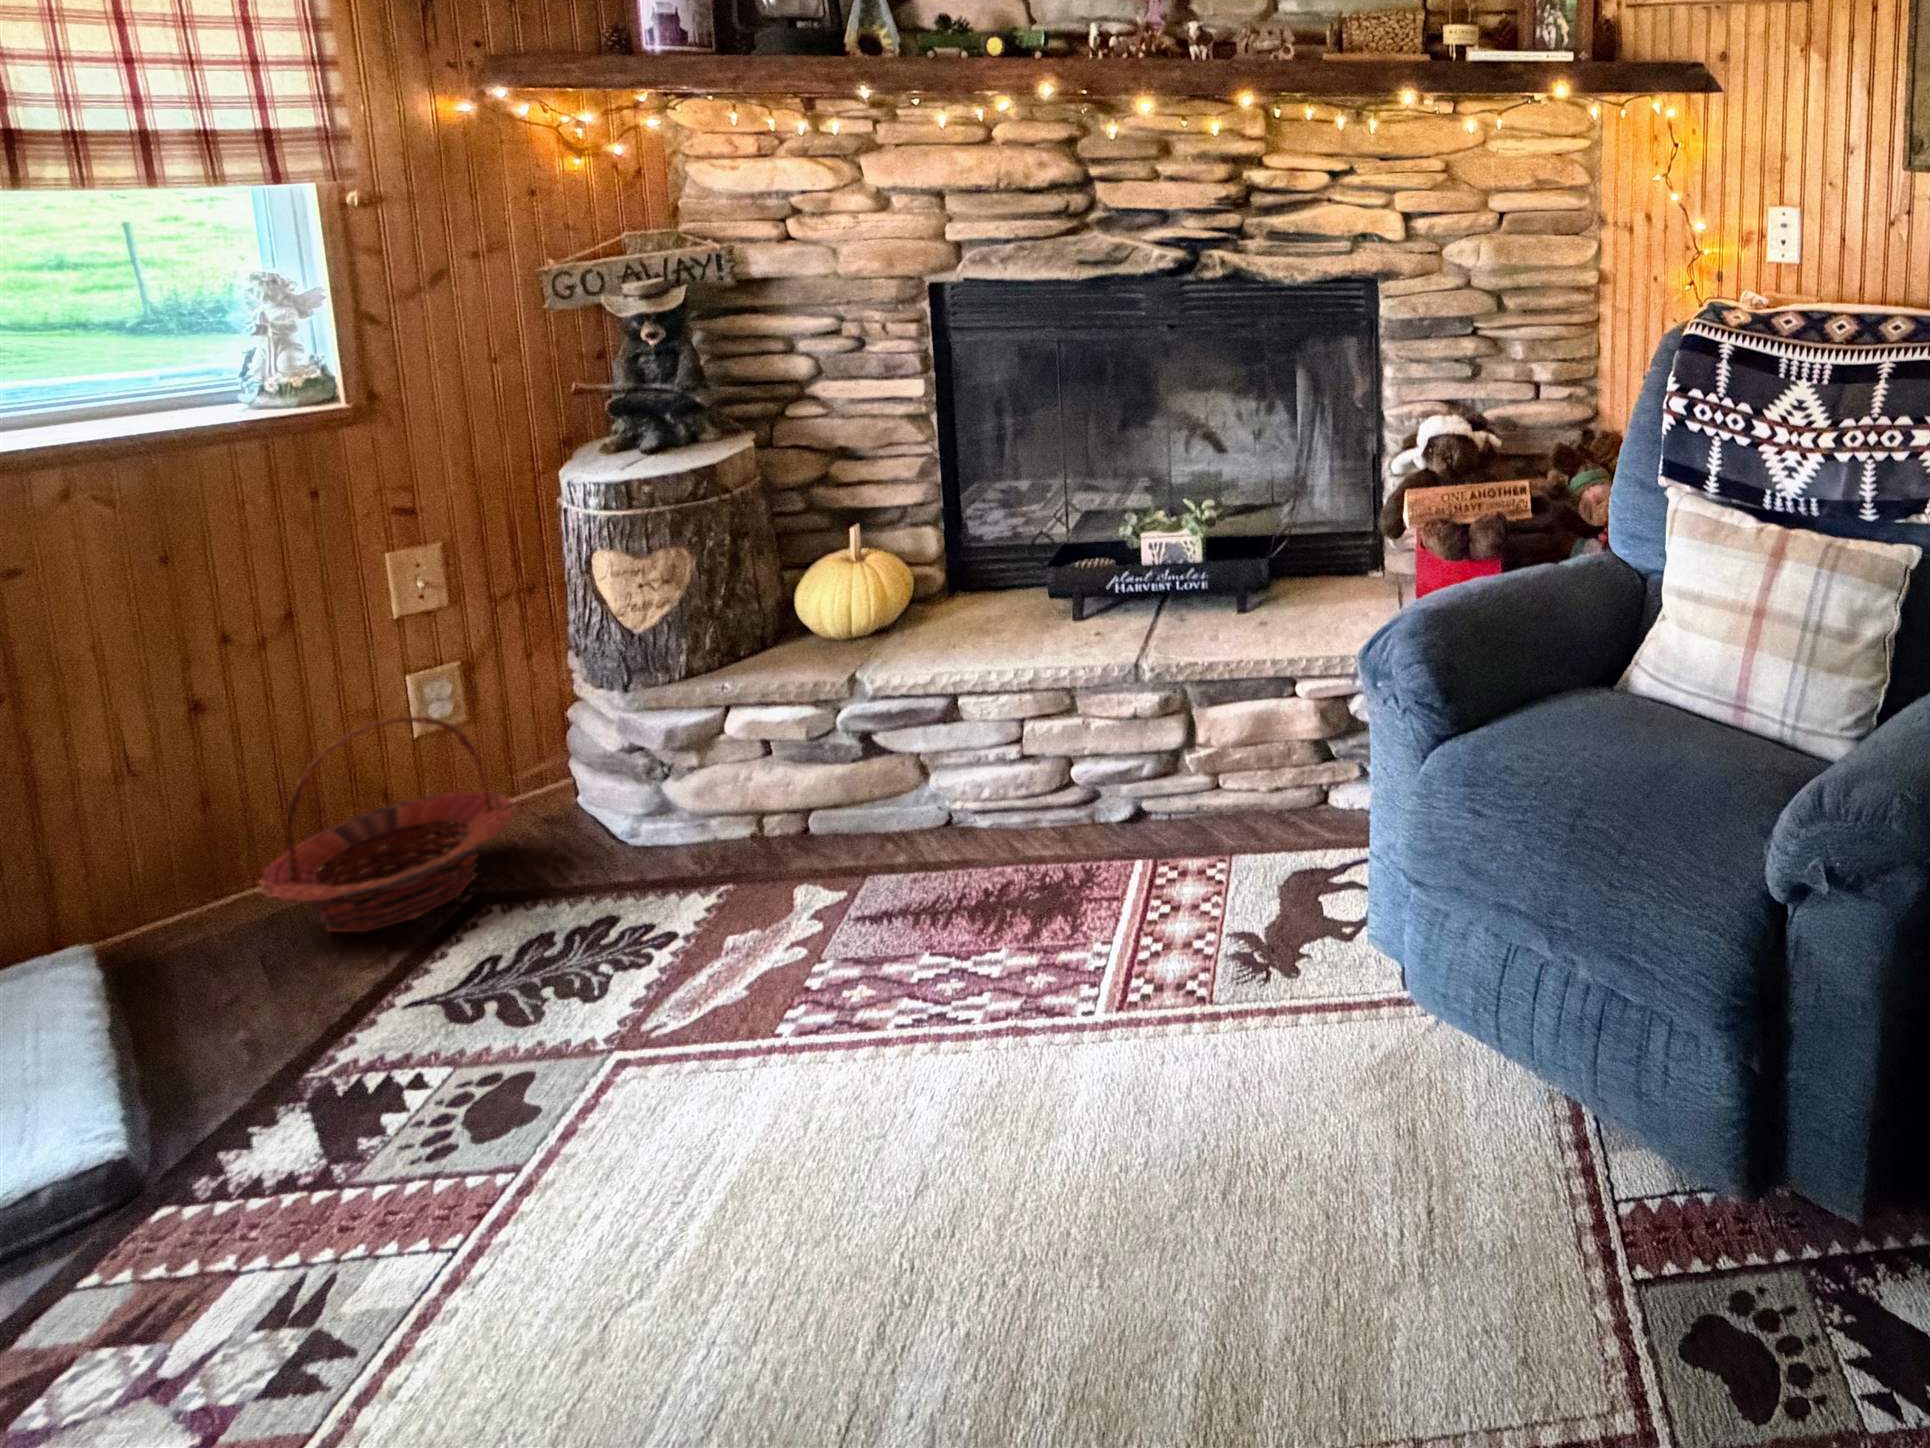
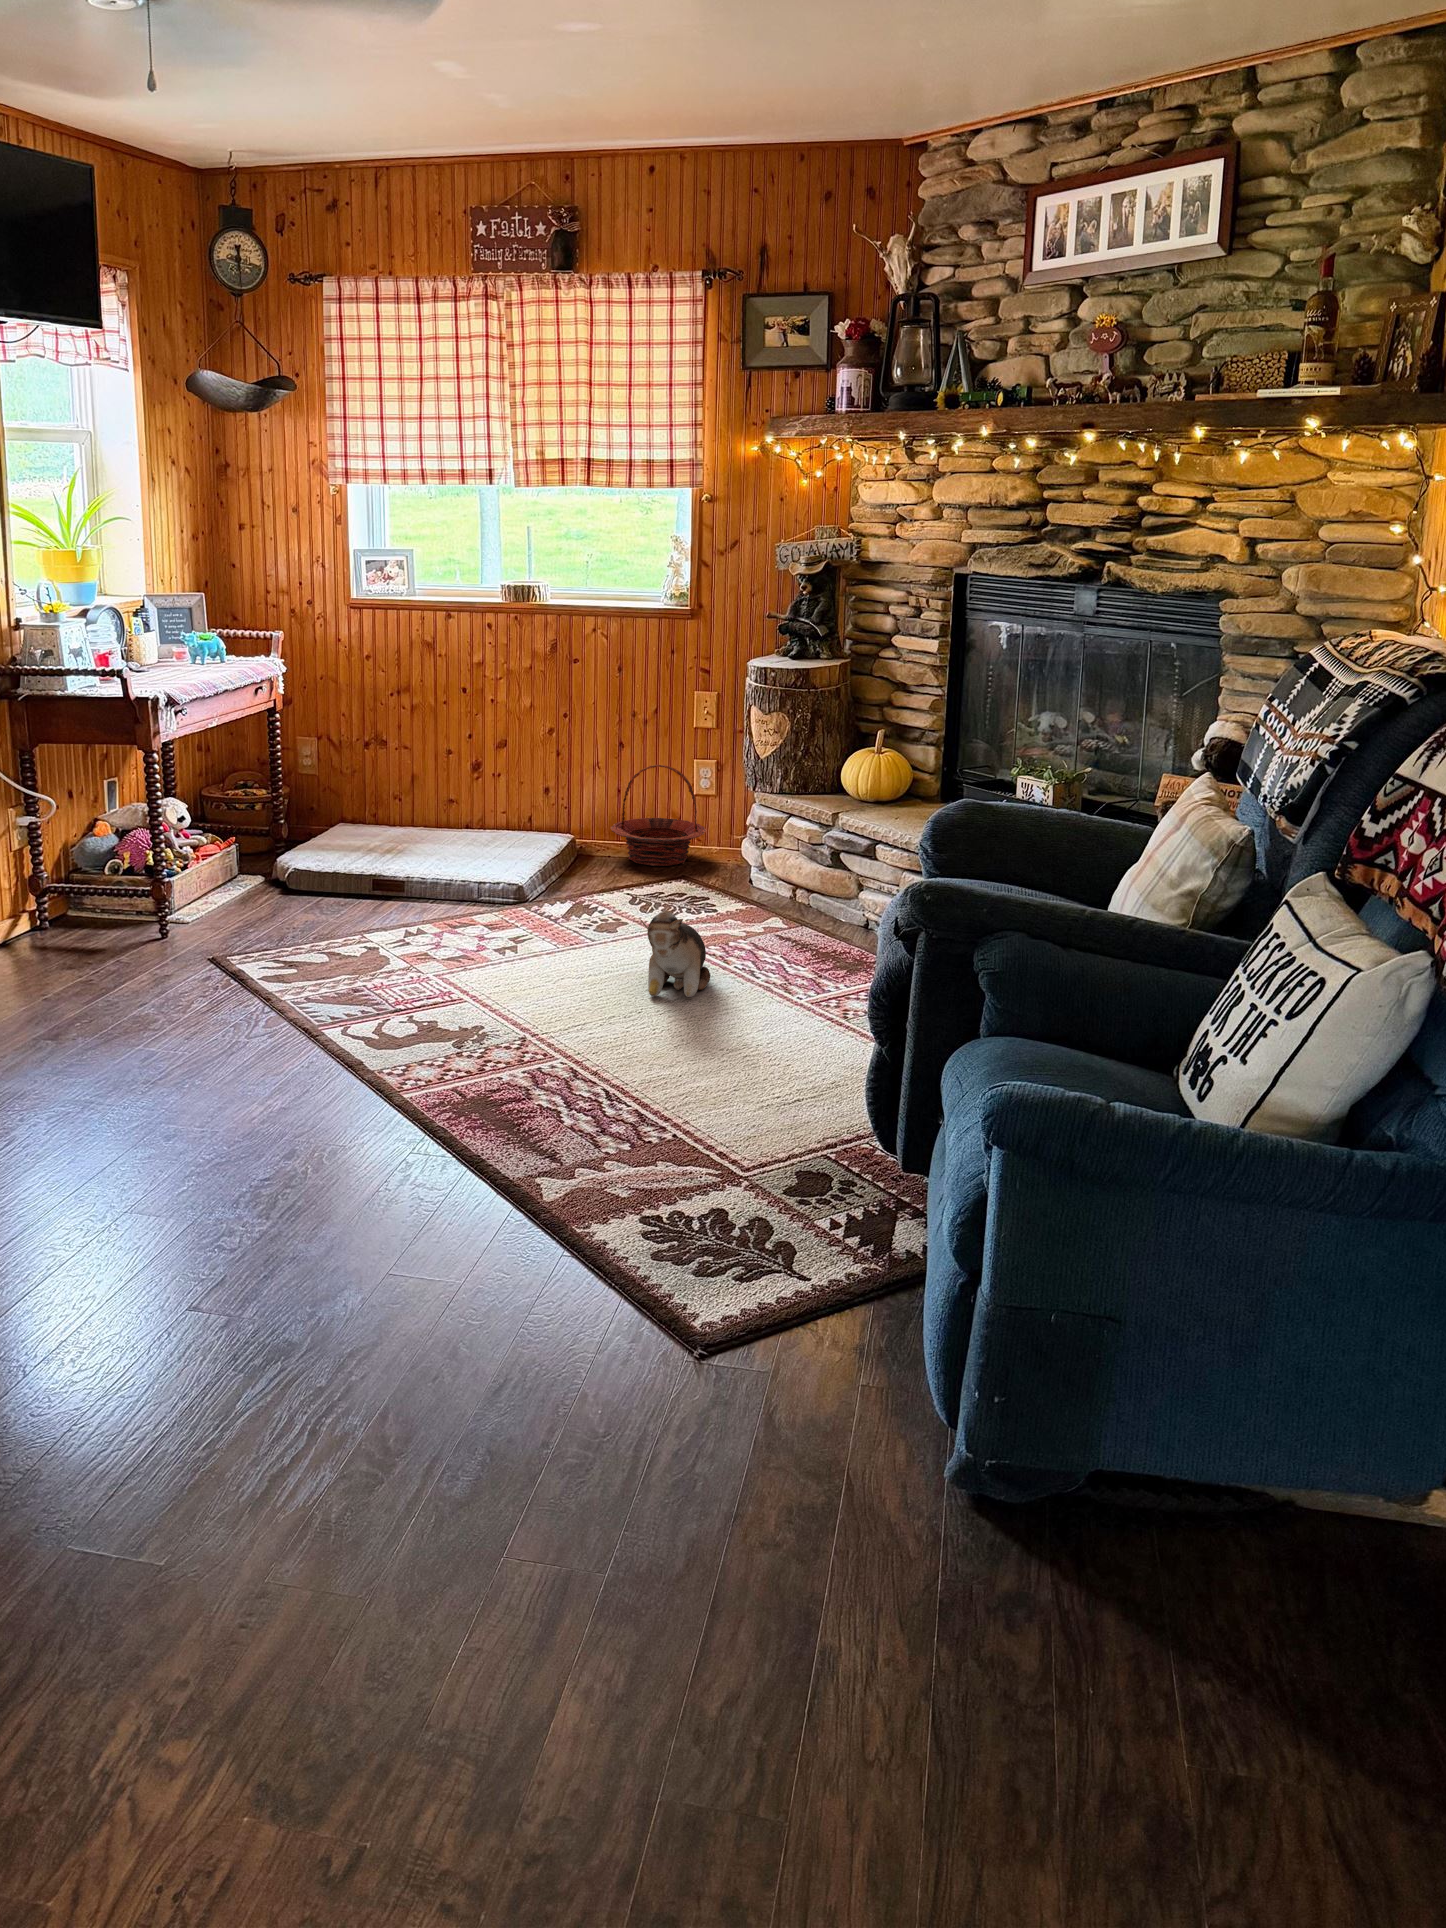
plush toy: none [846,1022,992,1208] -> present [640,911,710,997]

